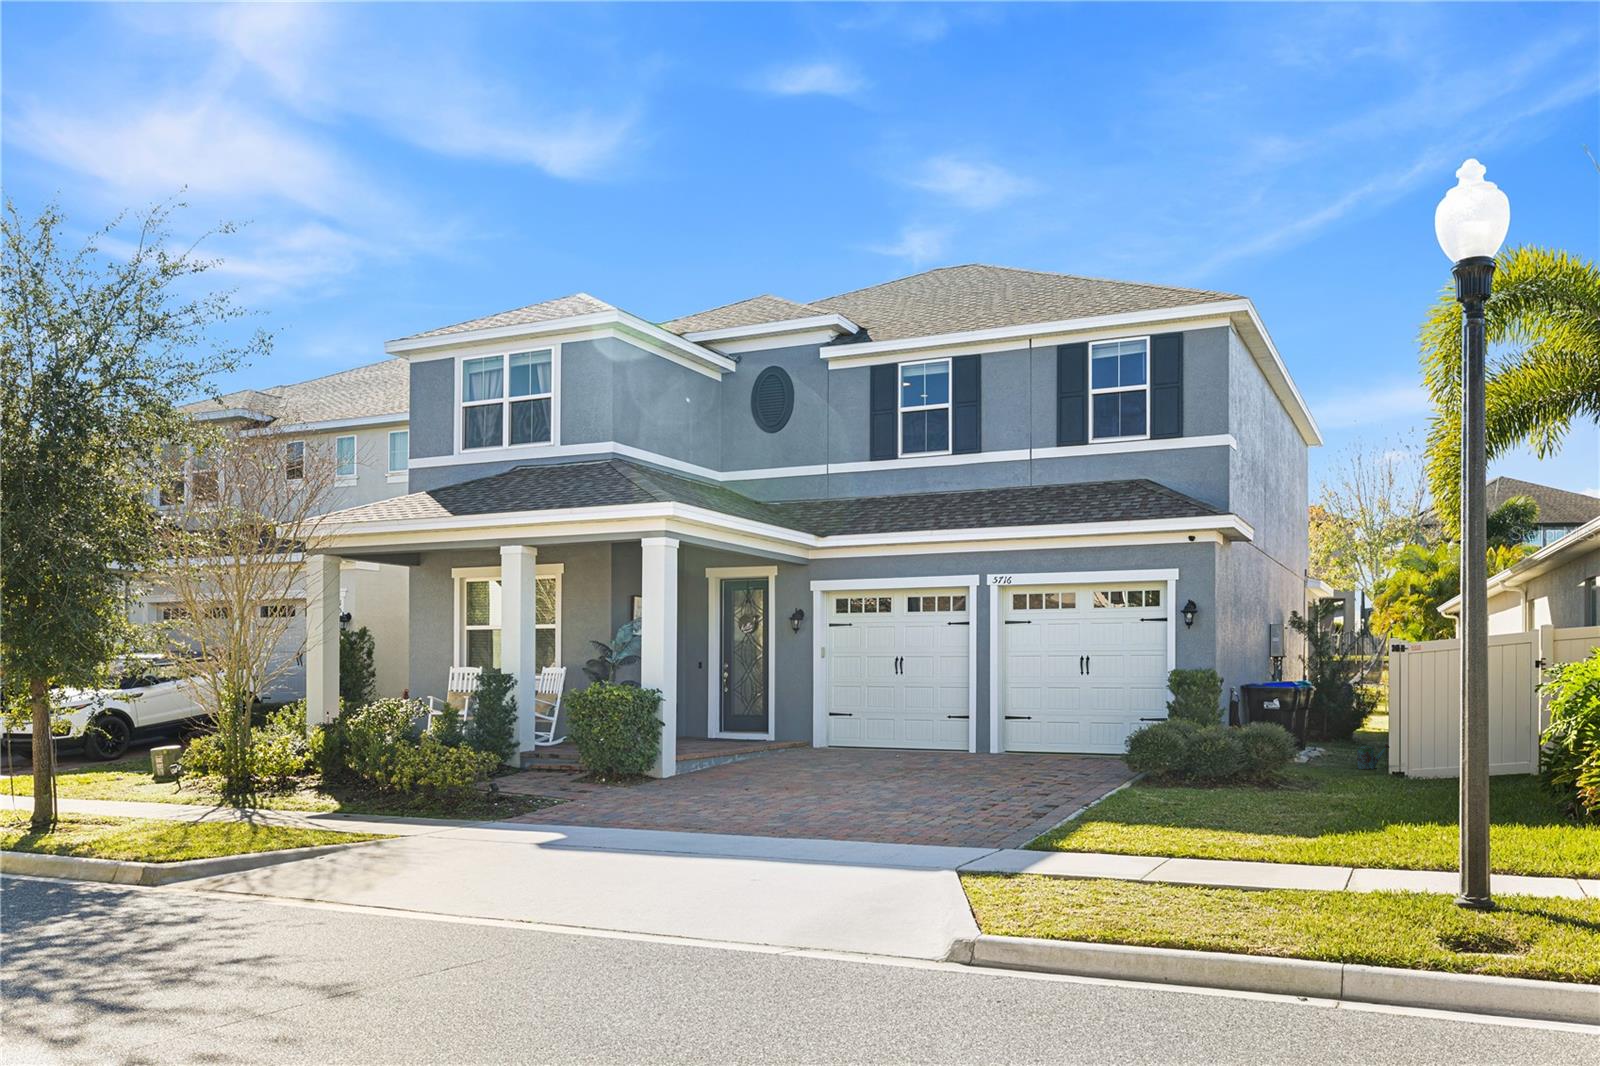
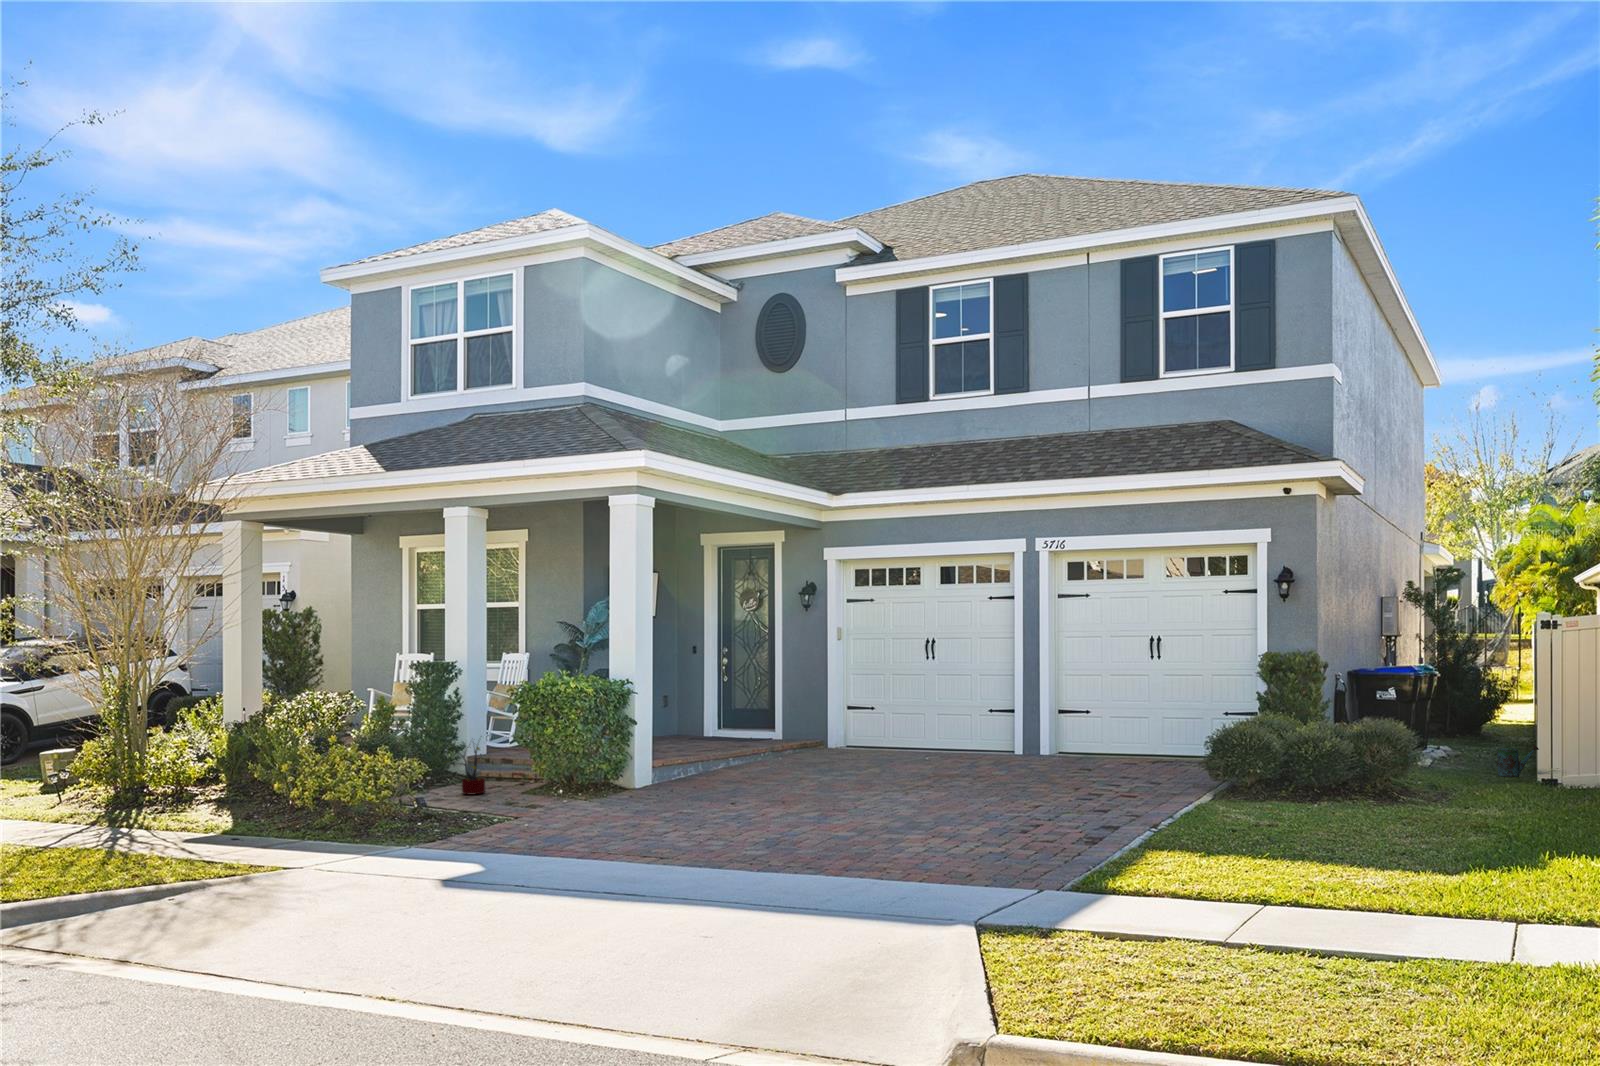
decorative plant: none [505,734,545,783] -> present [460,746,485,795]

